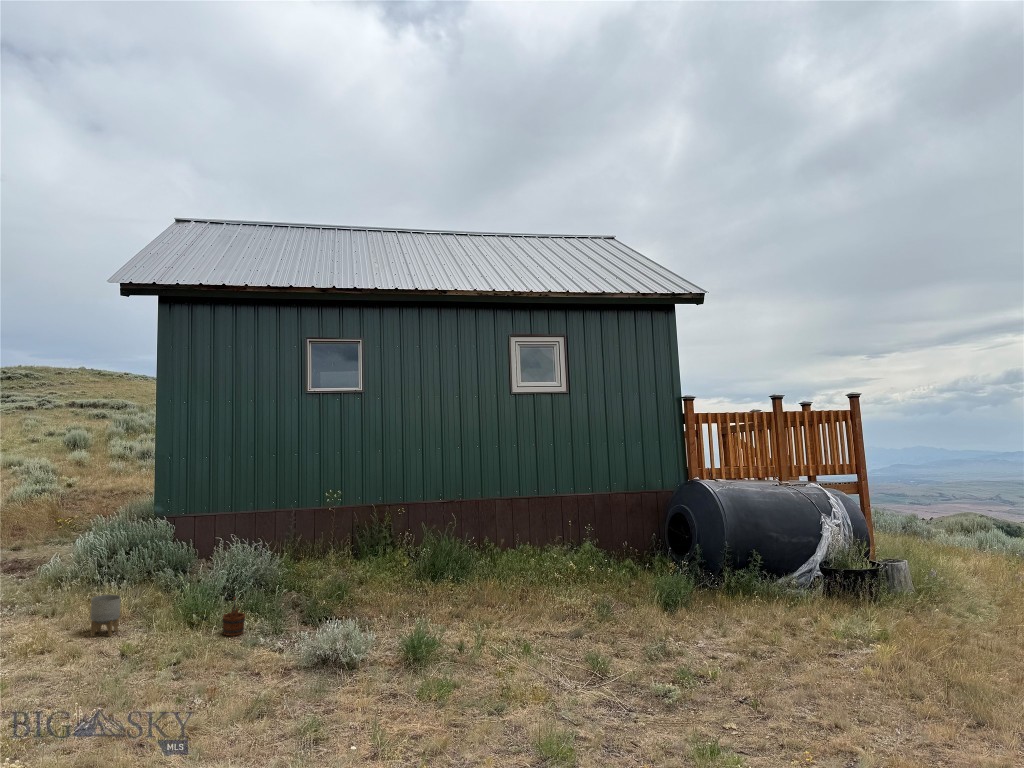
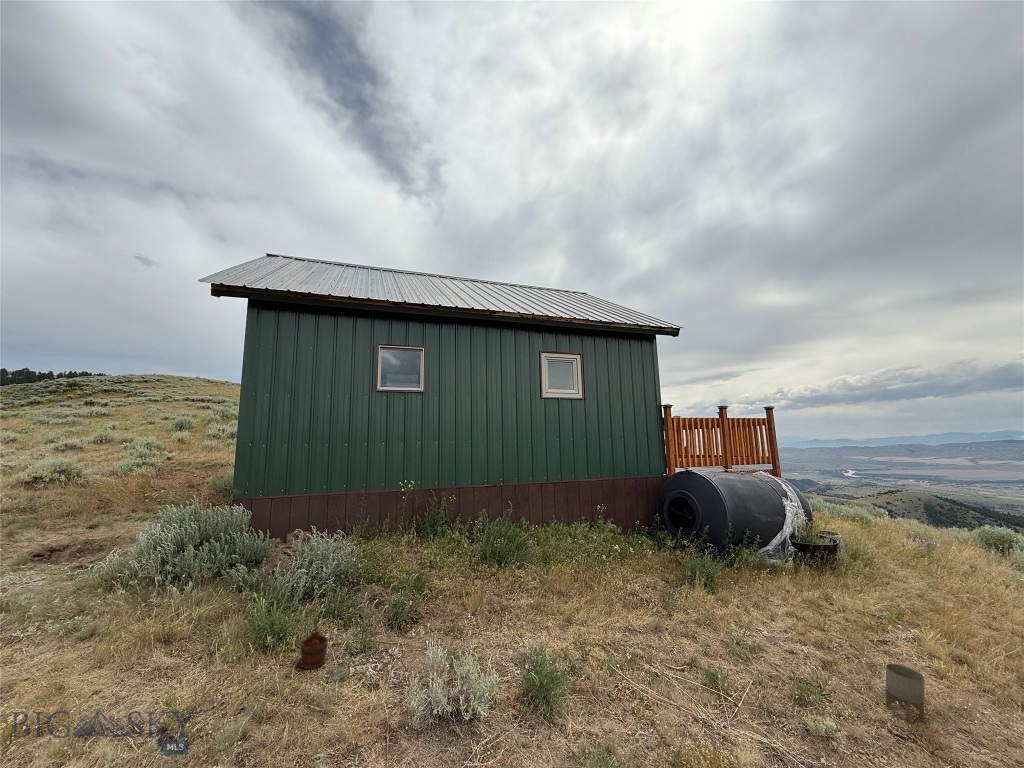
planter: present [90,595,121,637] -> present [886,663,924,721]

